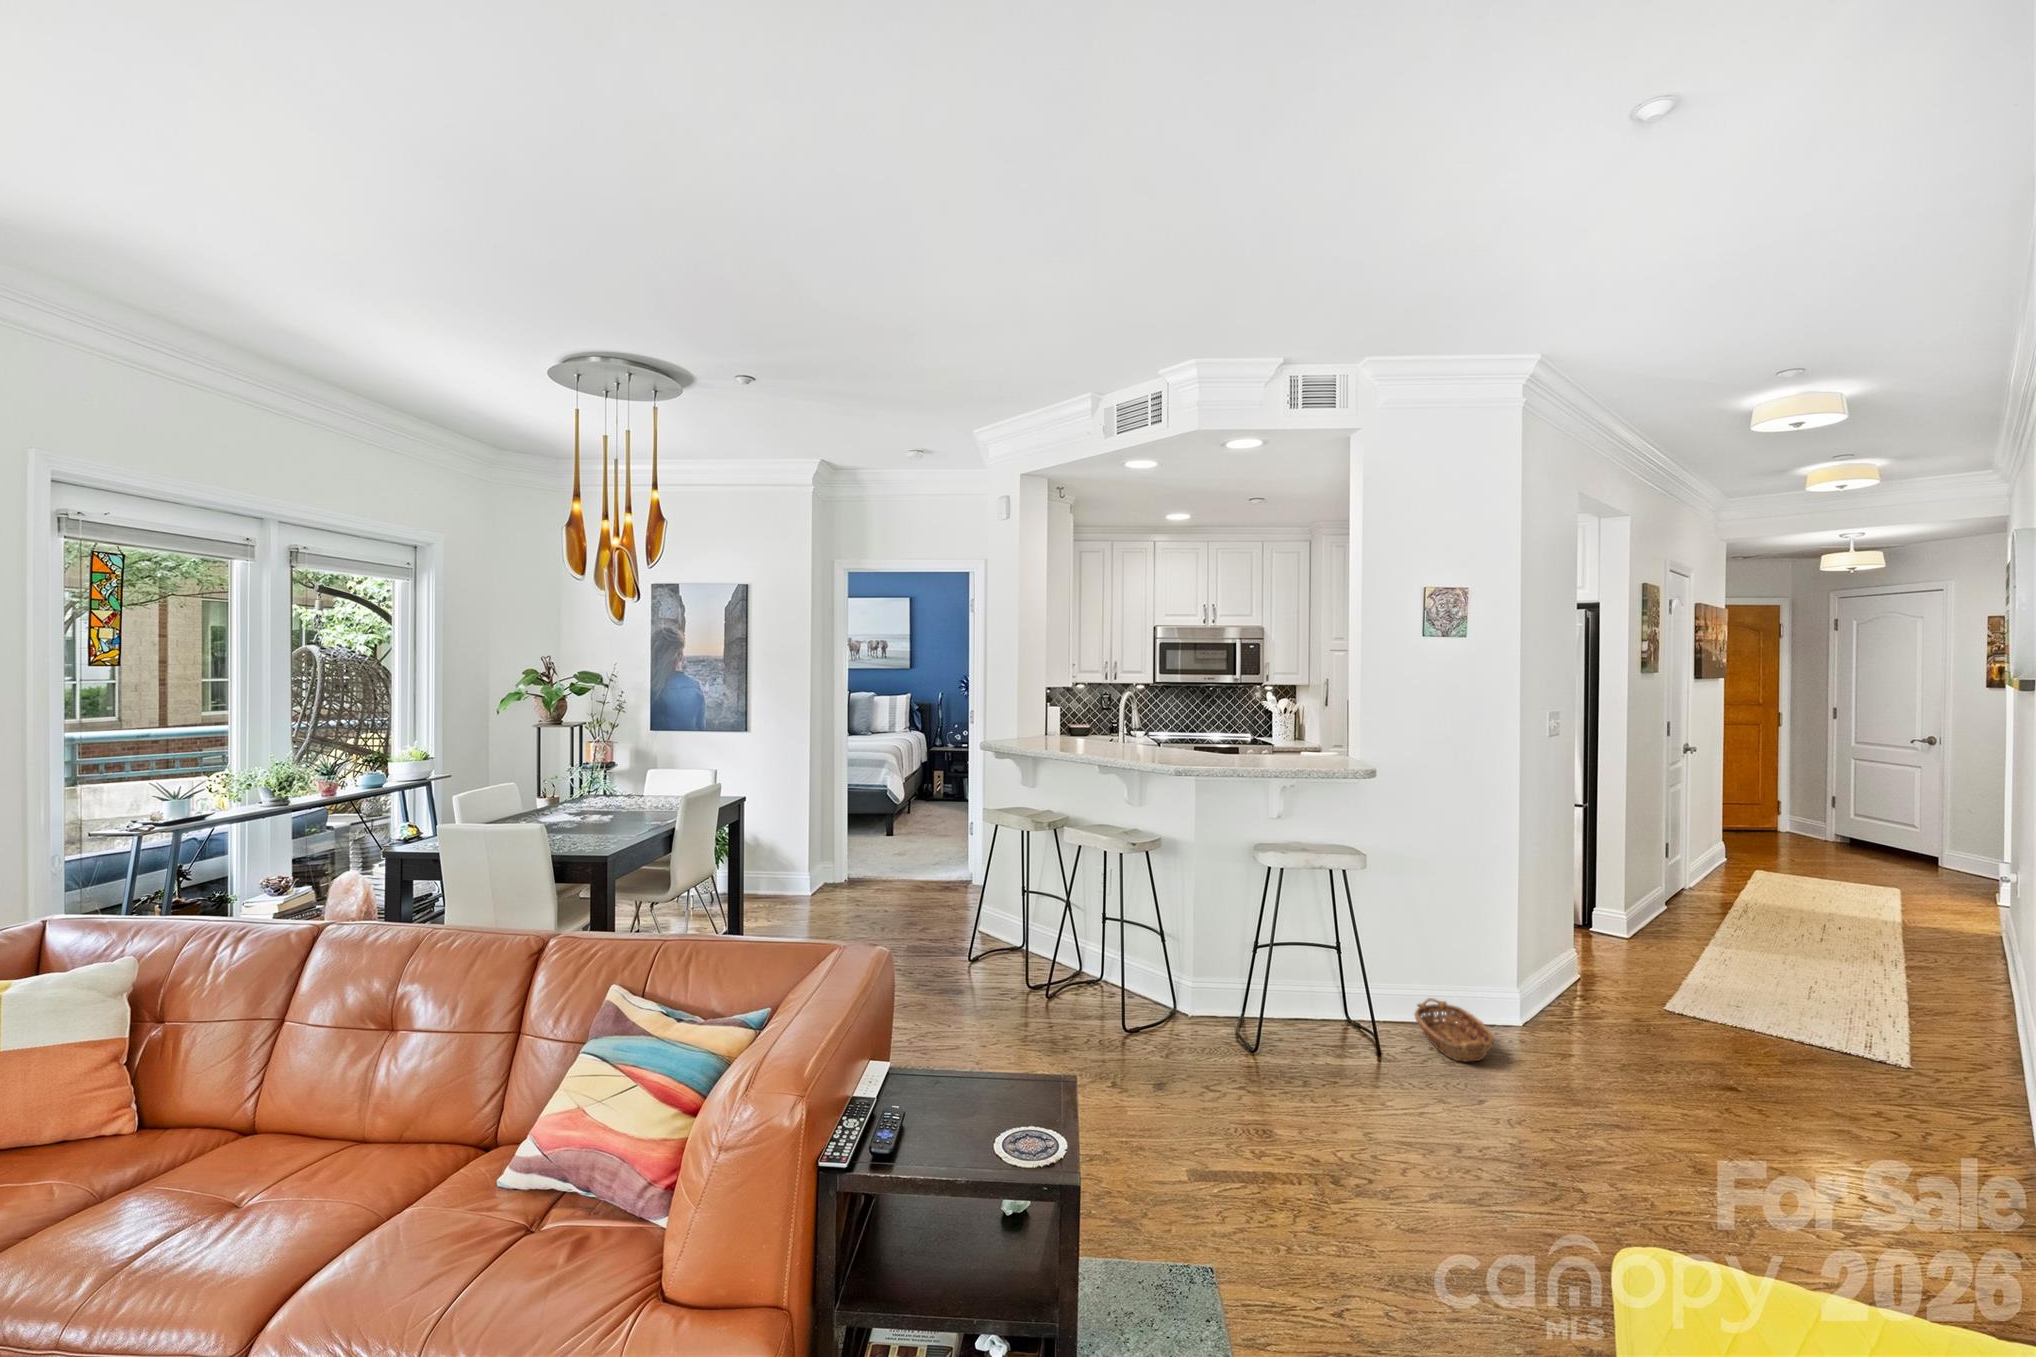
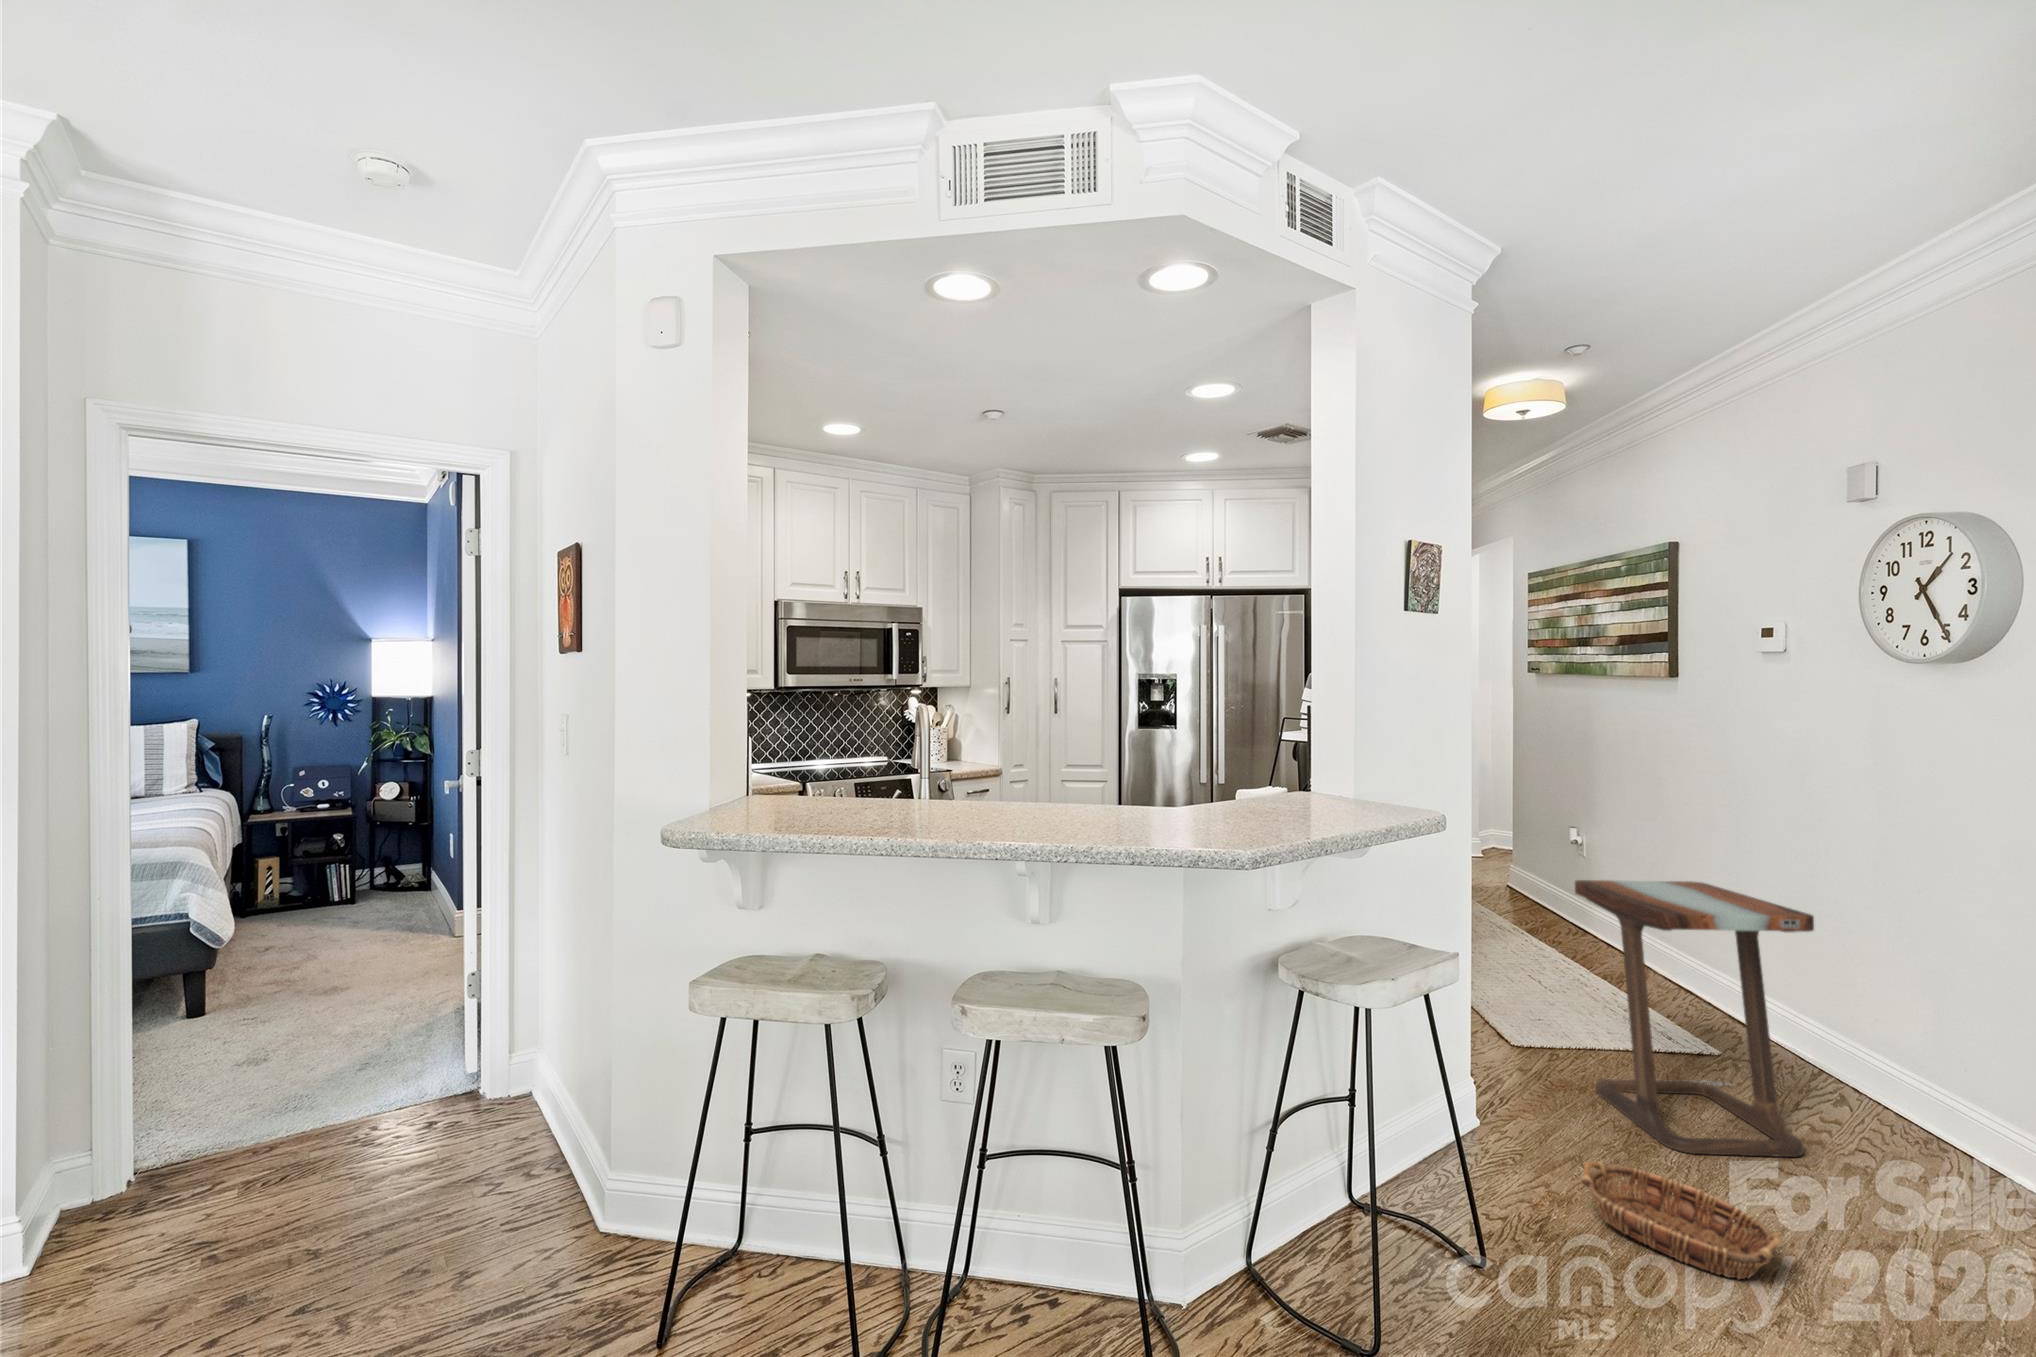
side table: none [1563,851,1733,1057] -> present [1575,880,1814,1157]

